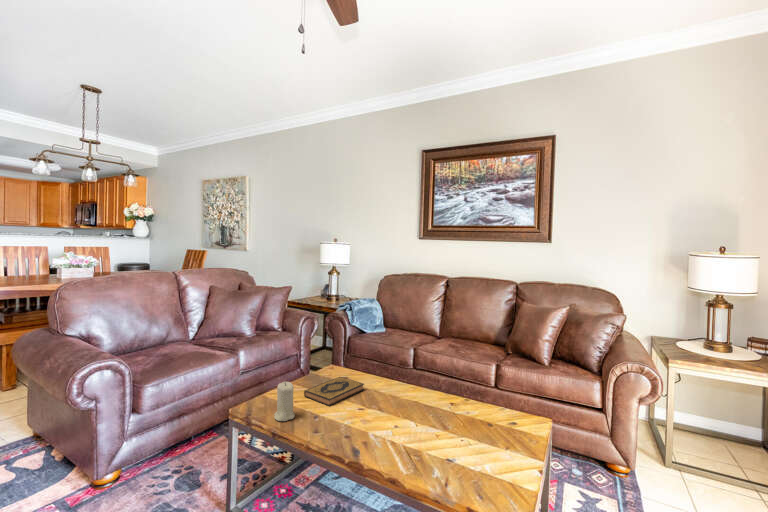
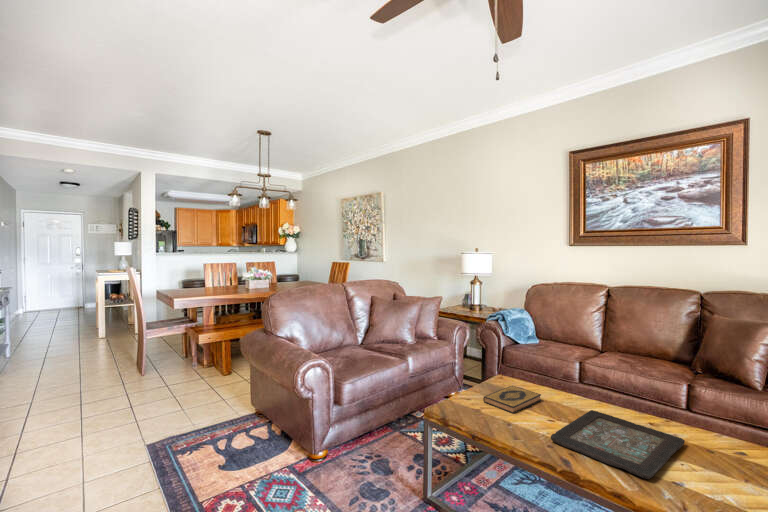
candle: present [274,382,295,421] -> none [464,387,485,424]
decorative tray: none [353,396,473,460] -> present [551,410,685,479]

